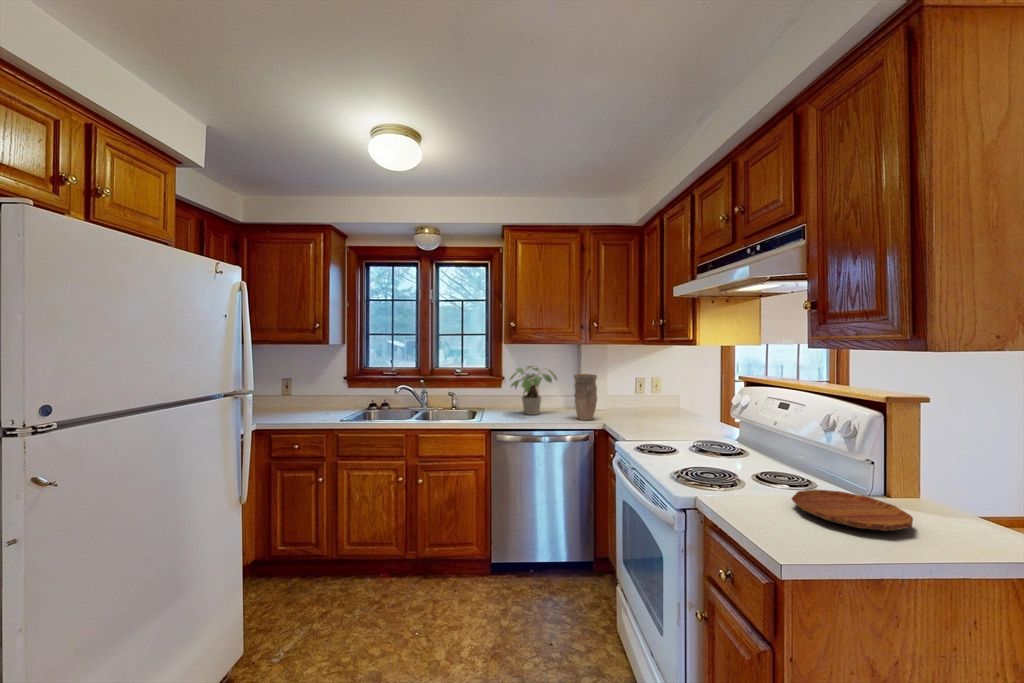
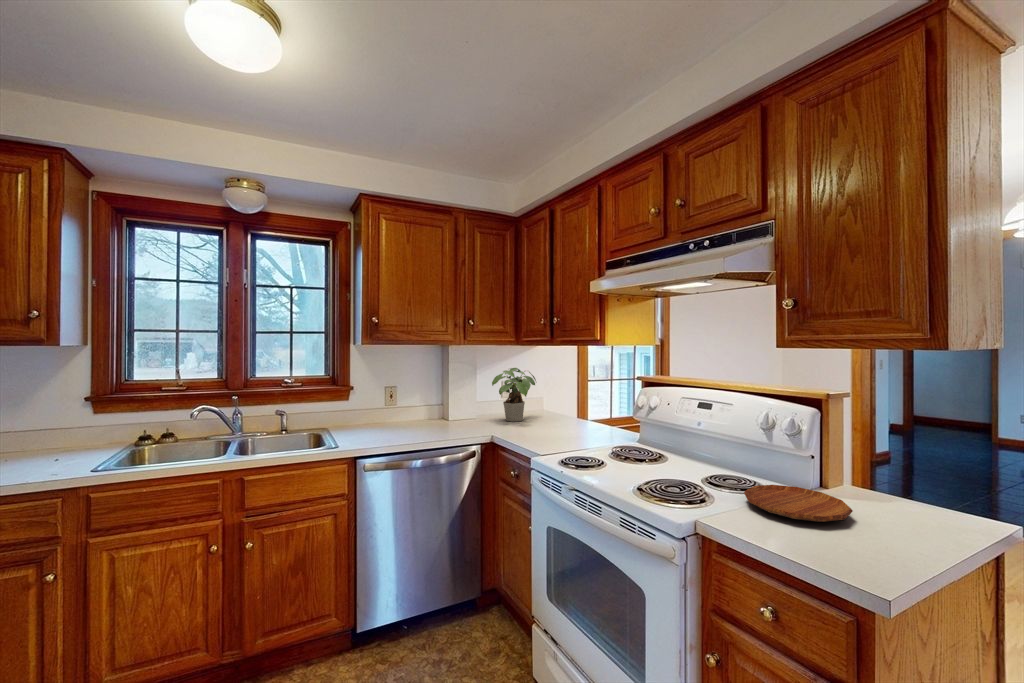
potted plant: present [510,366,557,415] -> present [492,368,536,421]
vase: present [574,374,597,420] -> none [452,379,480,433]

